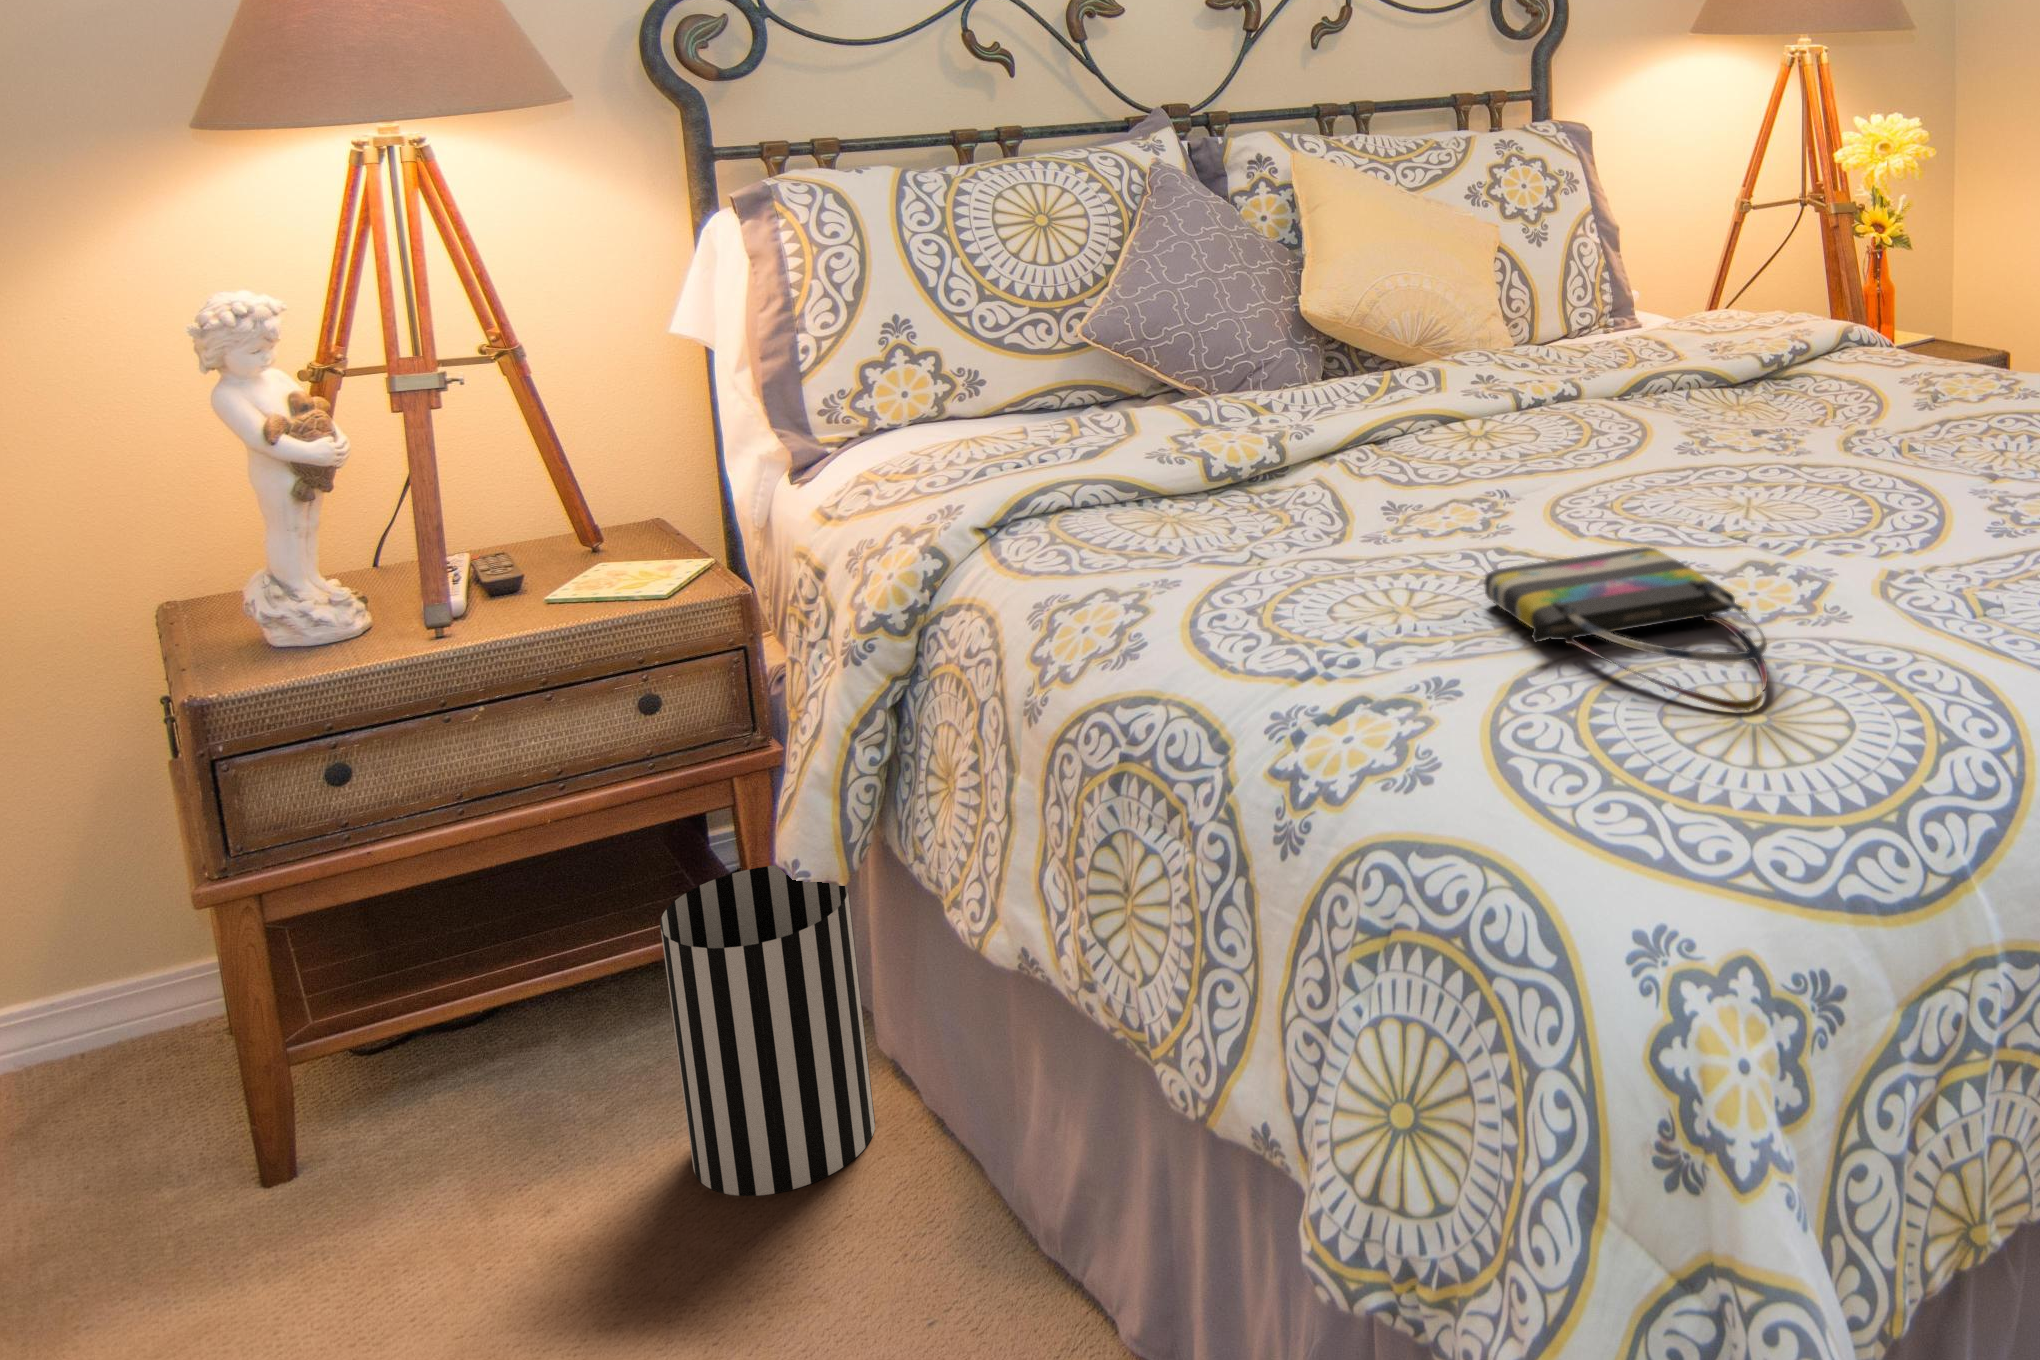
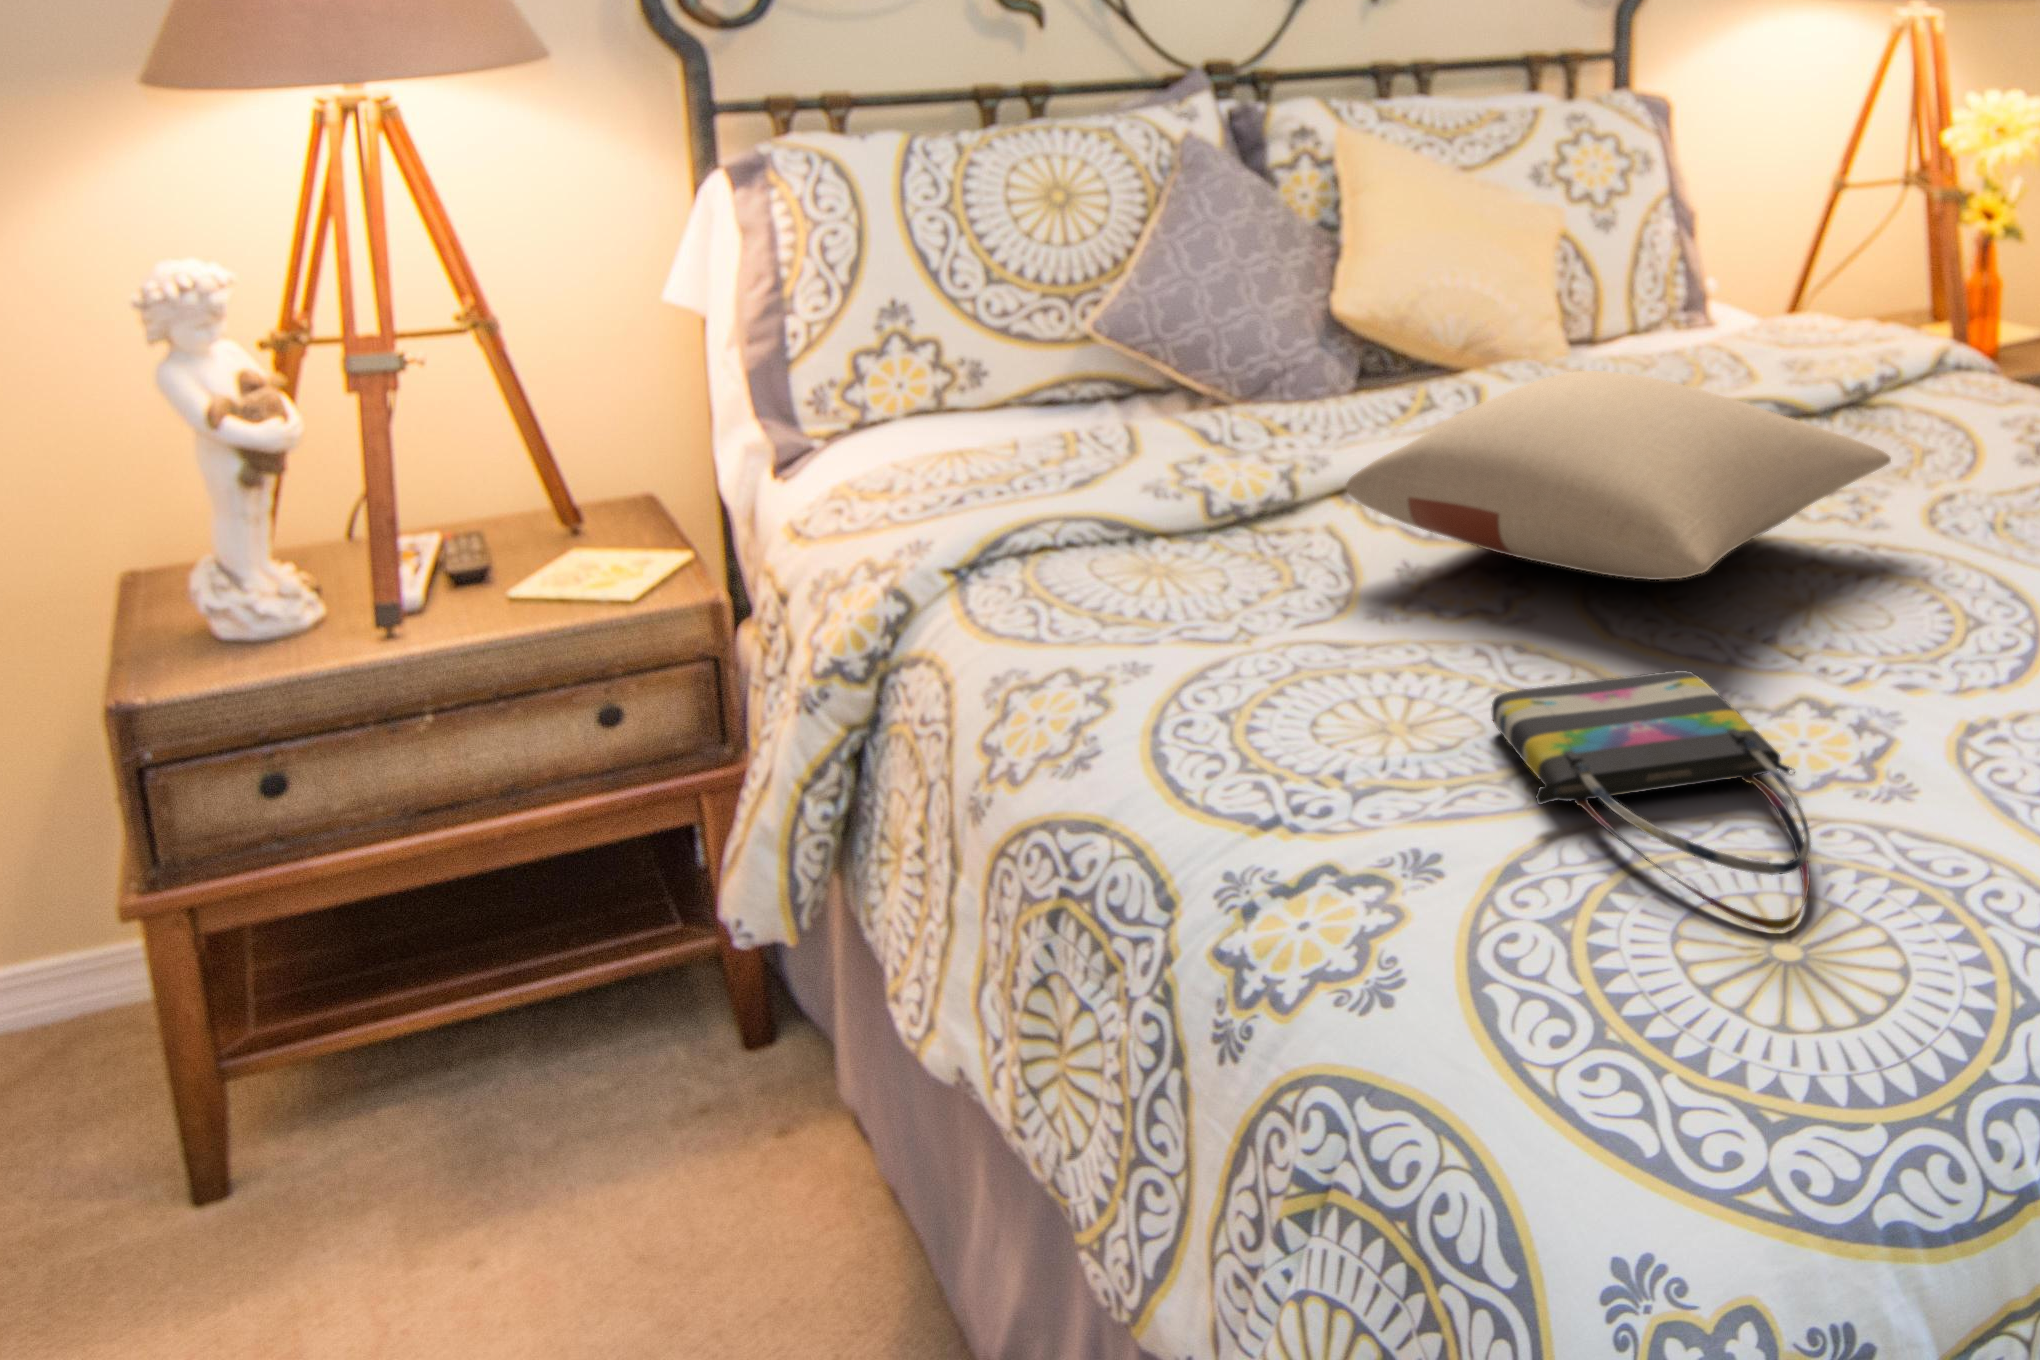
pillow: none [1335,331,1808,494] -> present [1346,371,1891,580]
wastebasket: present [660,865,875,1196] -> none [598,906,825,1267]

